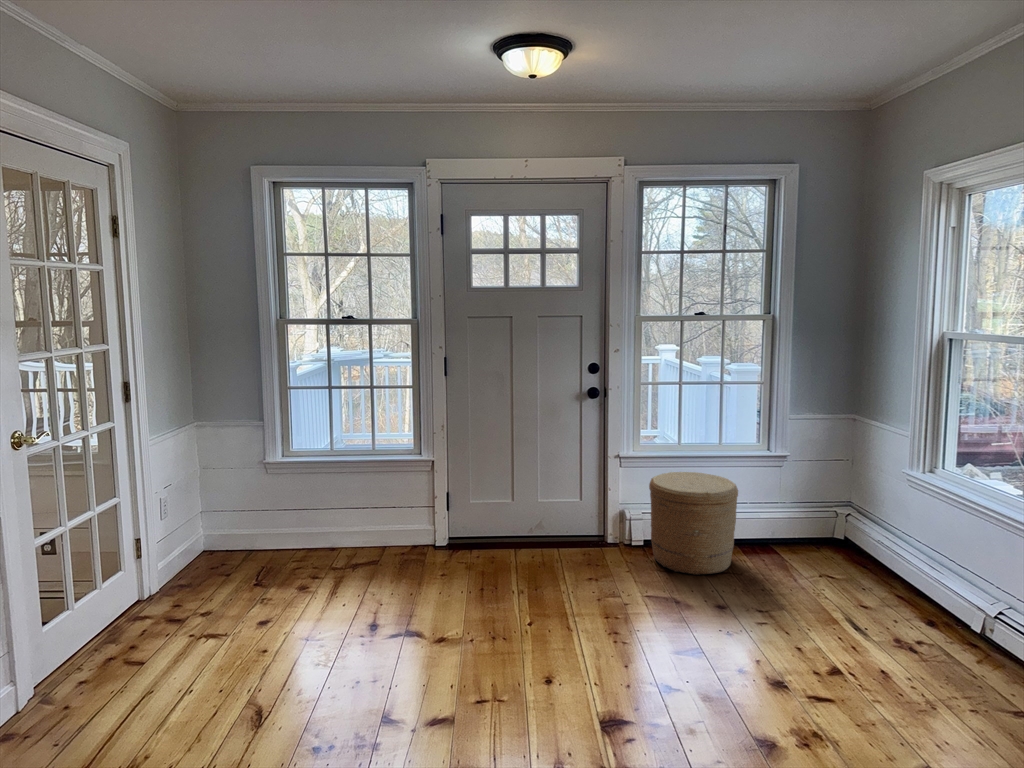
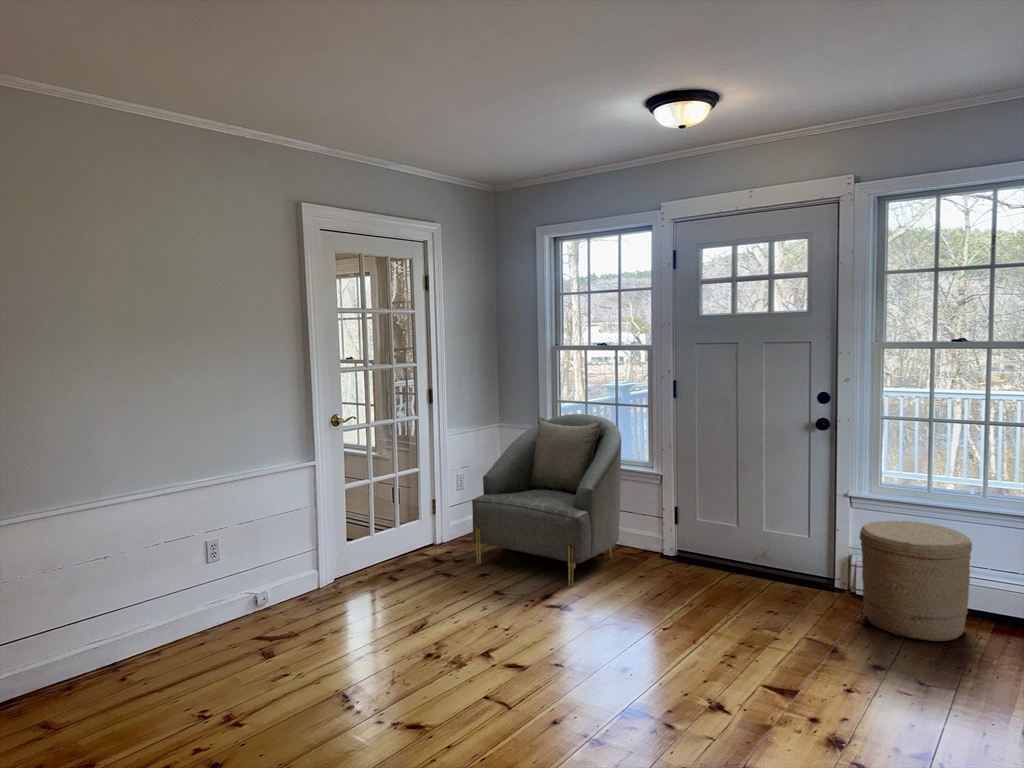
armchair: none [222,402,403,614] -> present [472,414,621,587]

